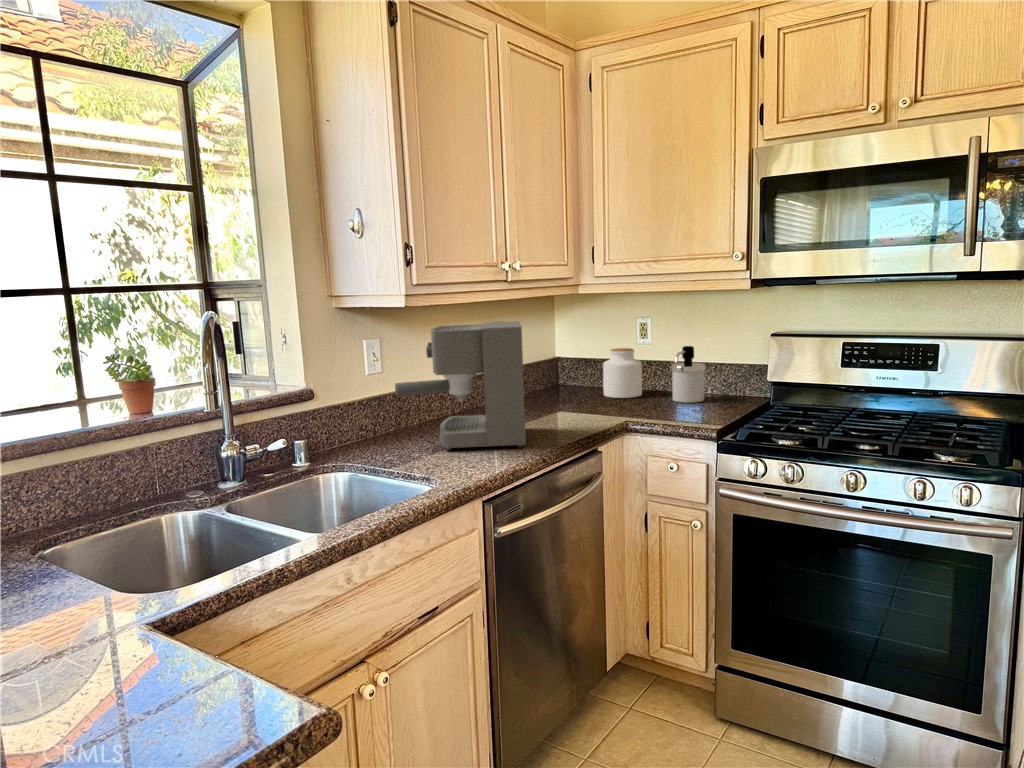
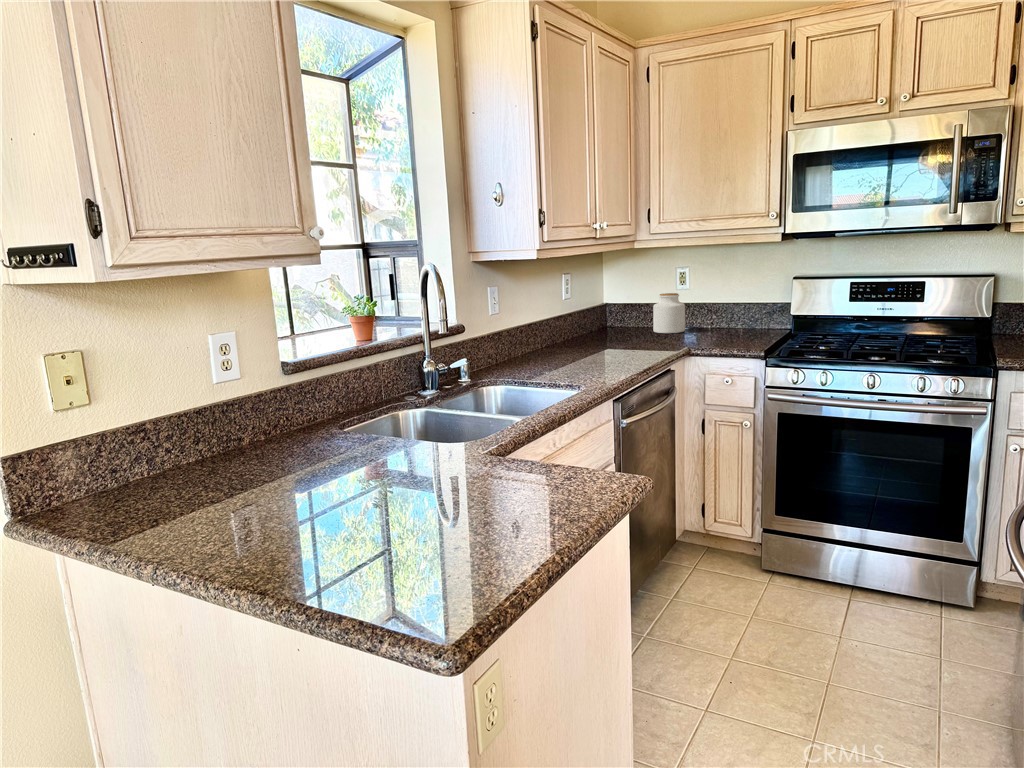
coffee maker: present [395,321,526,450] -> none [522,270,627,369]
soap dispenser: present [671,346,705,403] -> none [712,289,739,334]

